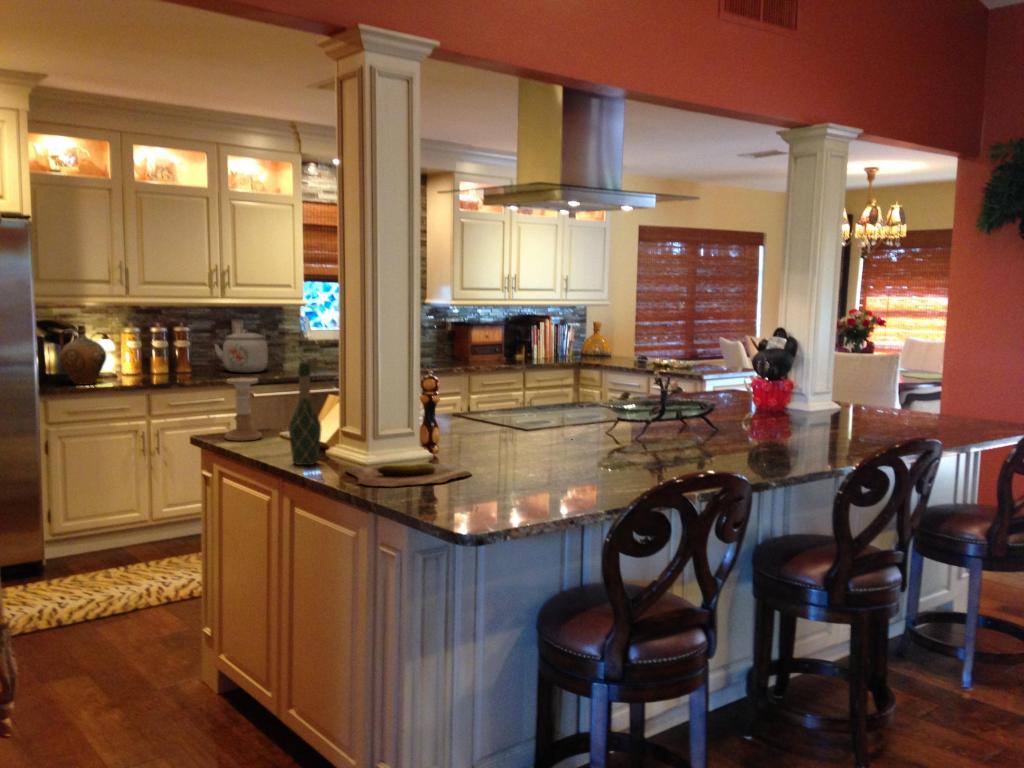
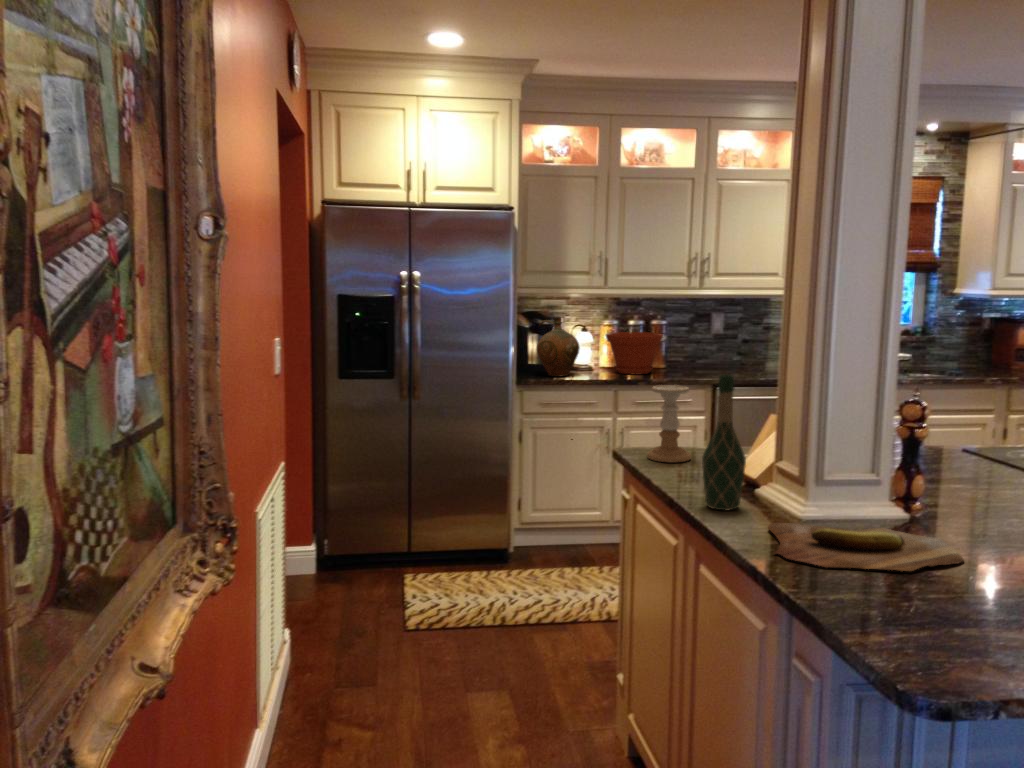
kettle: present [215,330,271,373] -> none [693,323,756,371]
plant pot: none [130,339,188,379] -> present [606,332,663,374]

